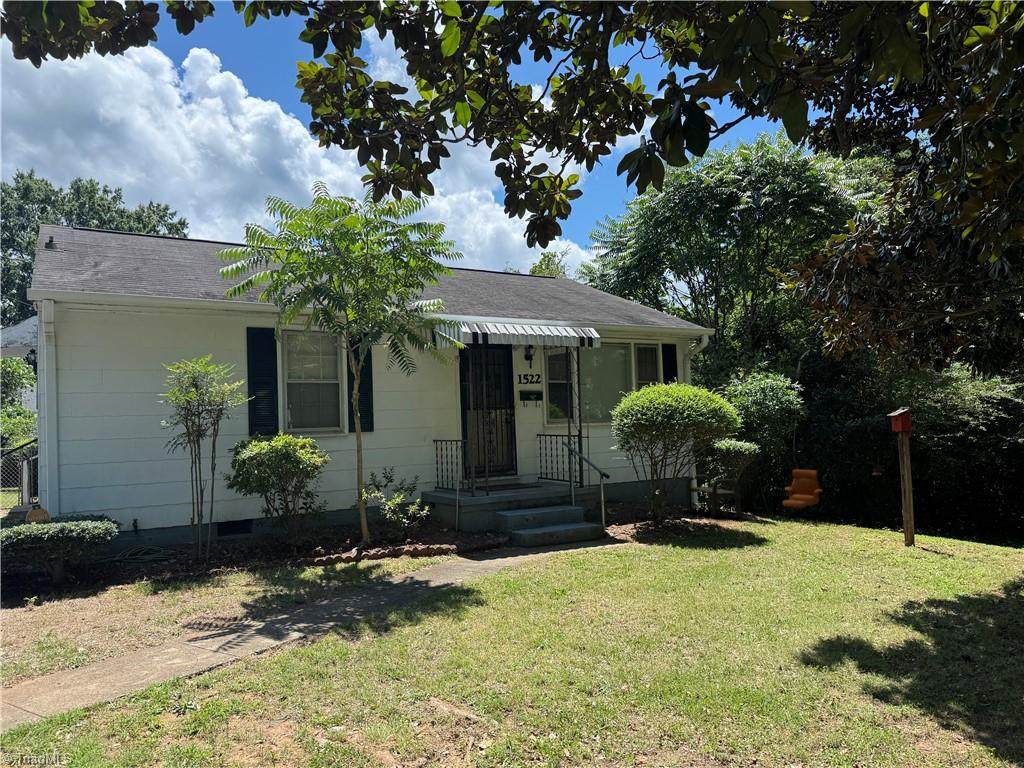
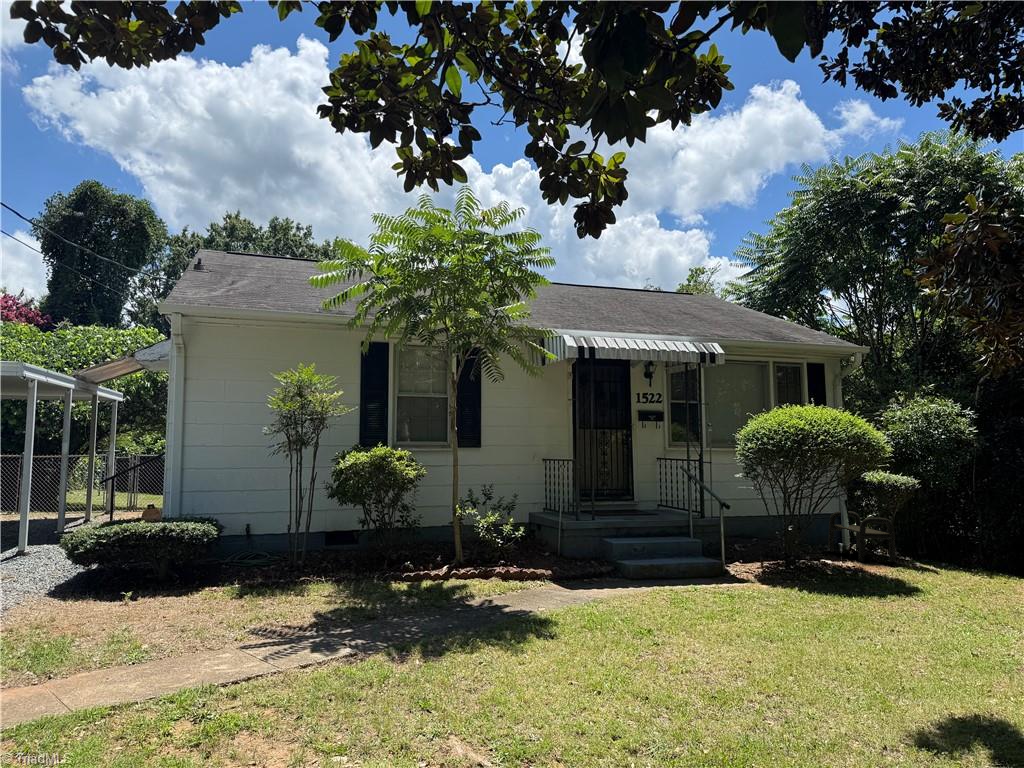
lounge chair: present [783,470,823,517] -> none [951,512,1006,569]

